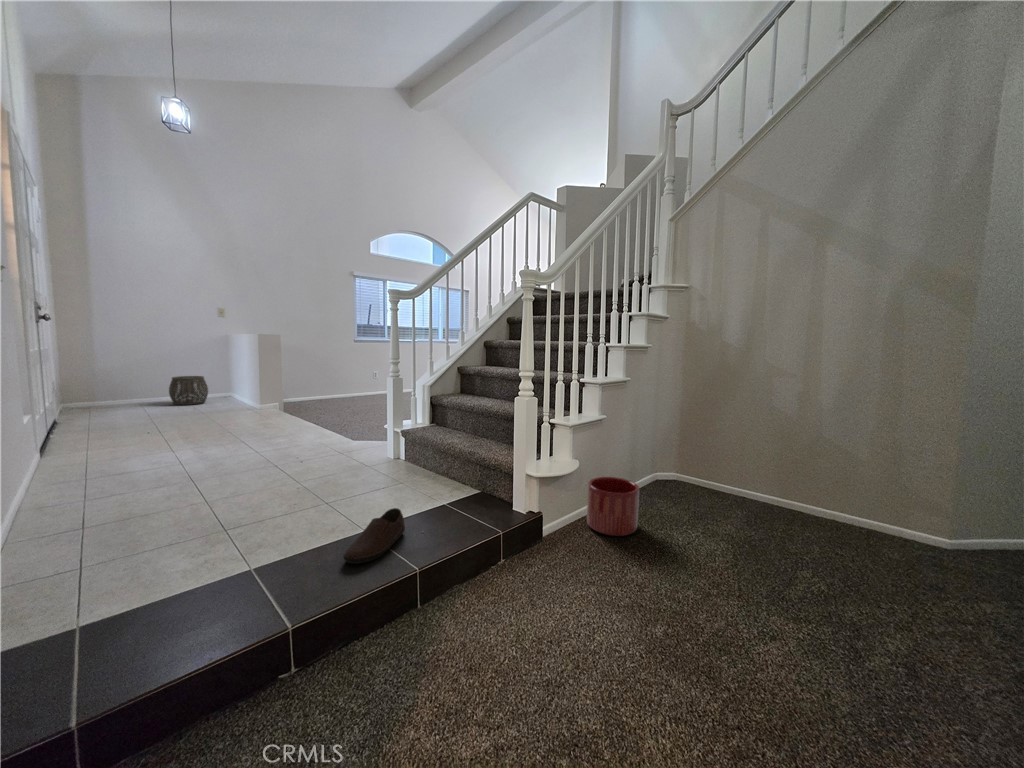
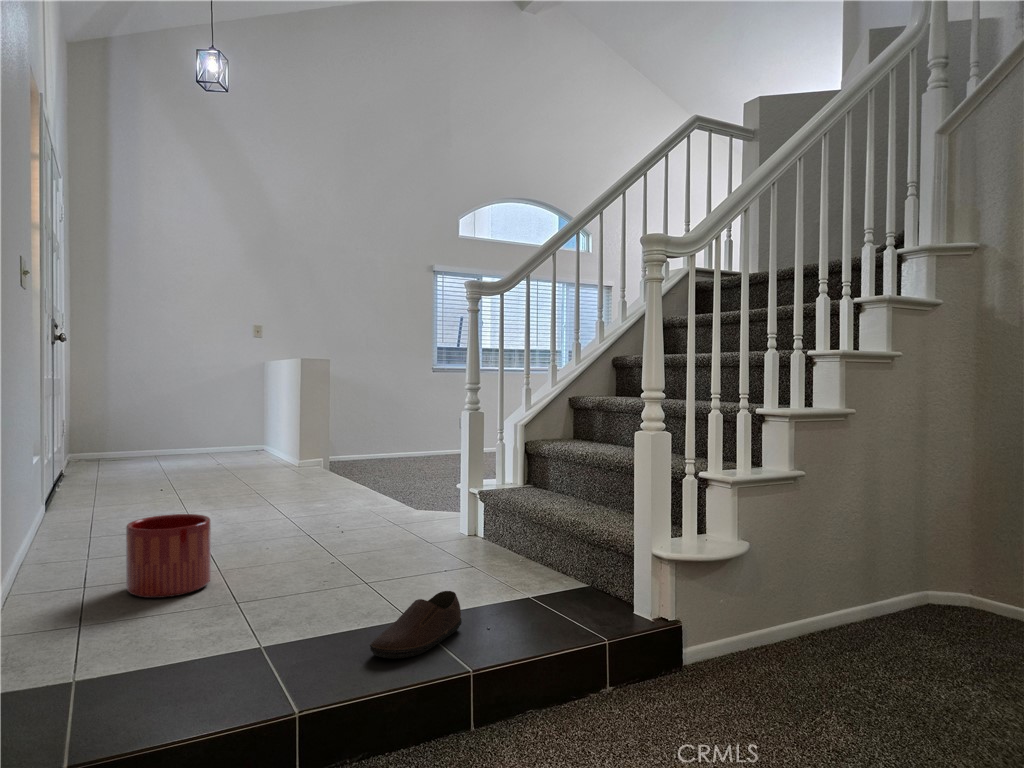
woven basket: present [169,376,208,405] -> none [188,418,236,458]
planter: present [587,477,639,536] -> present [126,514,211,598]

